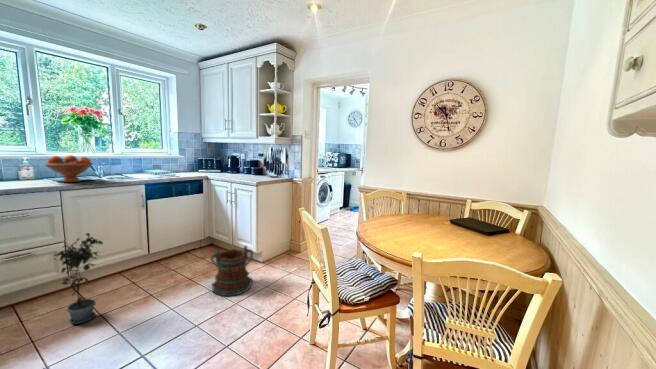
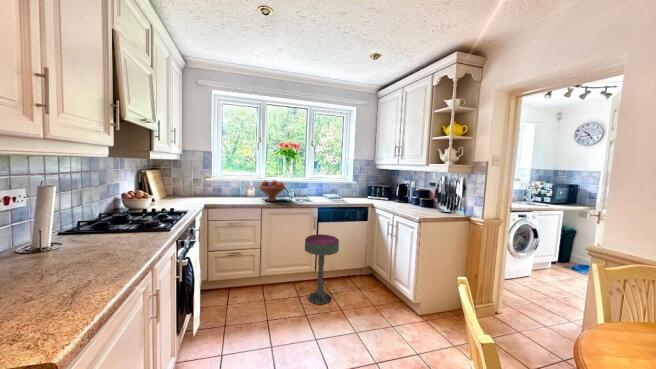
bar stool: none [136,211,179,283] -> present [305,235,339,304]
potted plant: present [54,233,103,324] -> none [240,247,274,323]
bucket: present [211,246,253,296] -> none [356,289,405,352]

